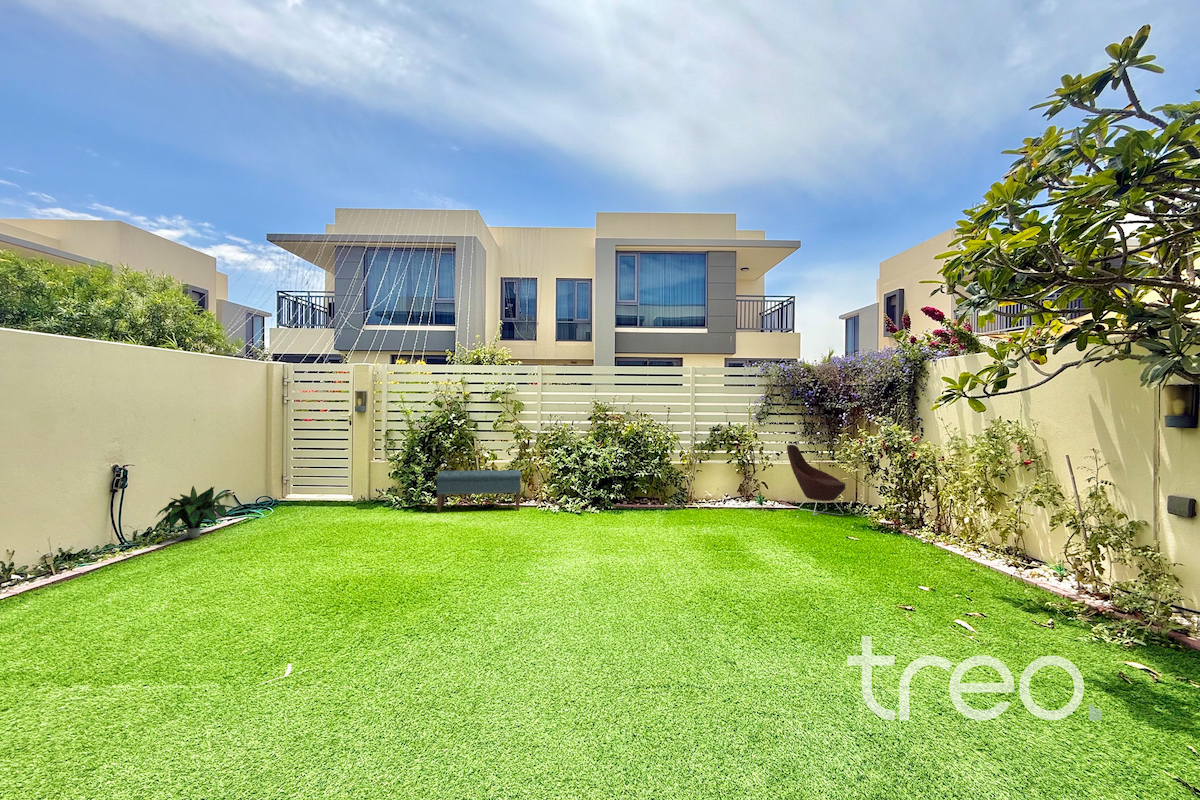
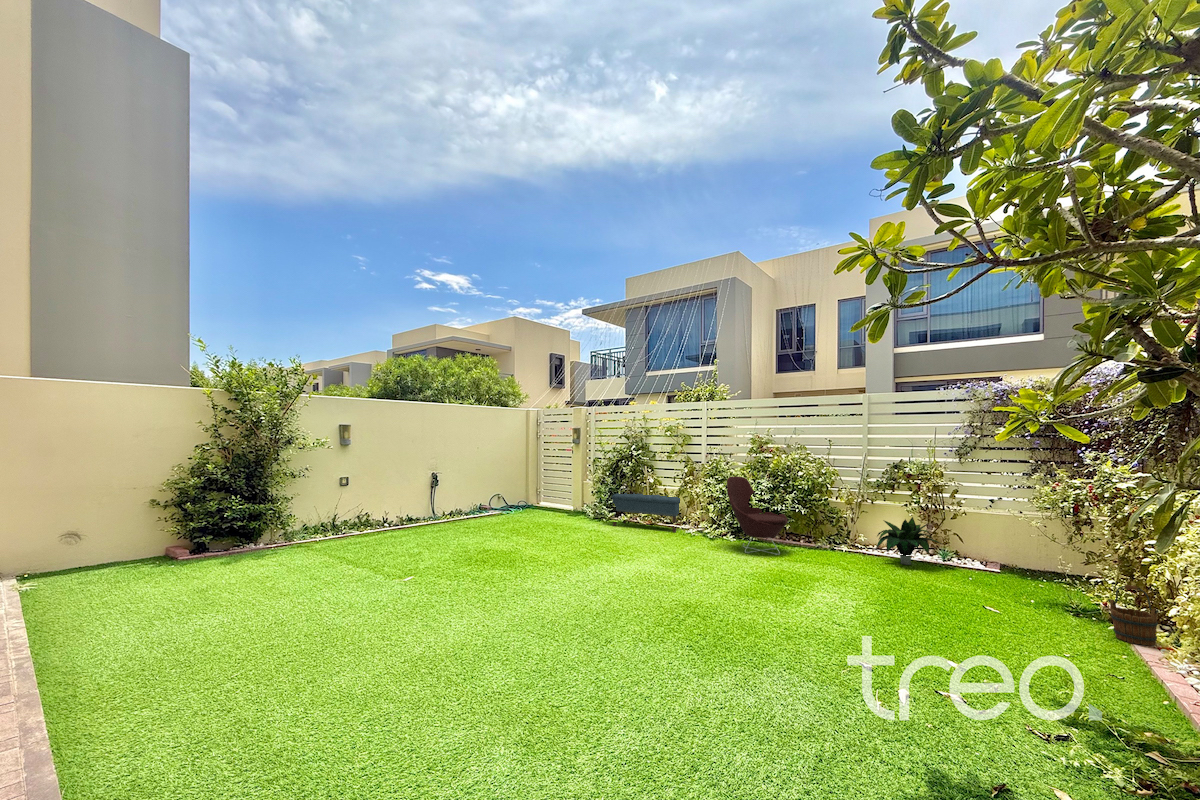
chair: present [787,445,846,515] -> present [727,477,788,555]
potted plant: present [153,486,235,538] -> present [876,517,941,565]
wooden bucket: none [926,508,953,545] -> present [1109,585,1158,646]

